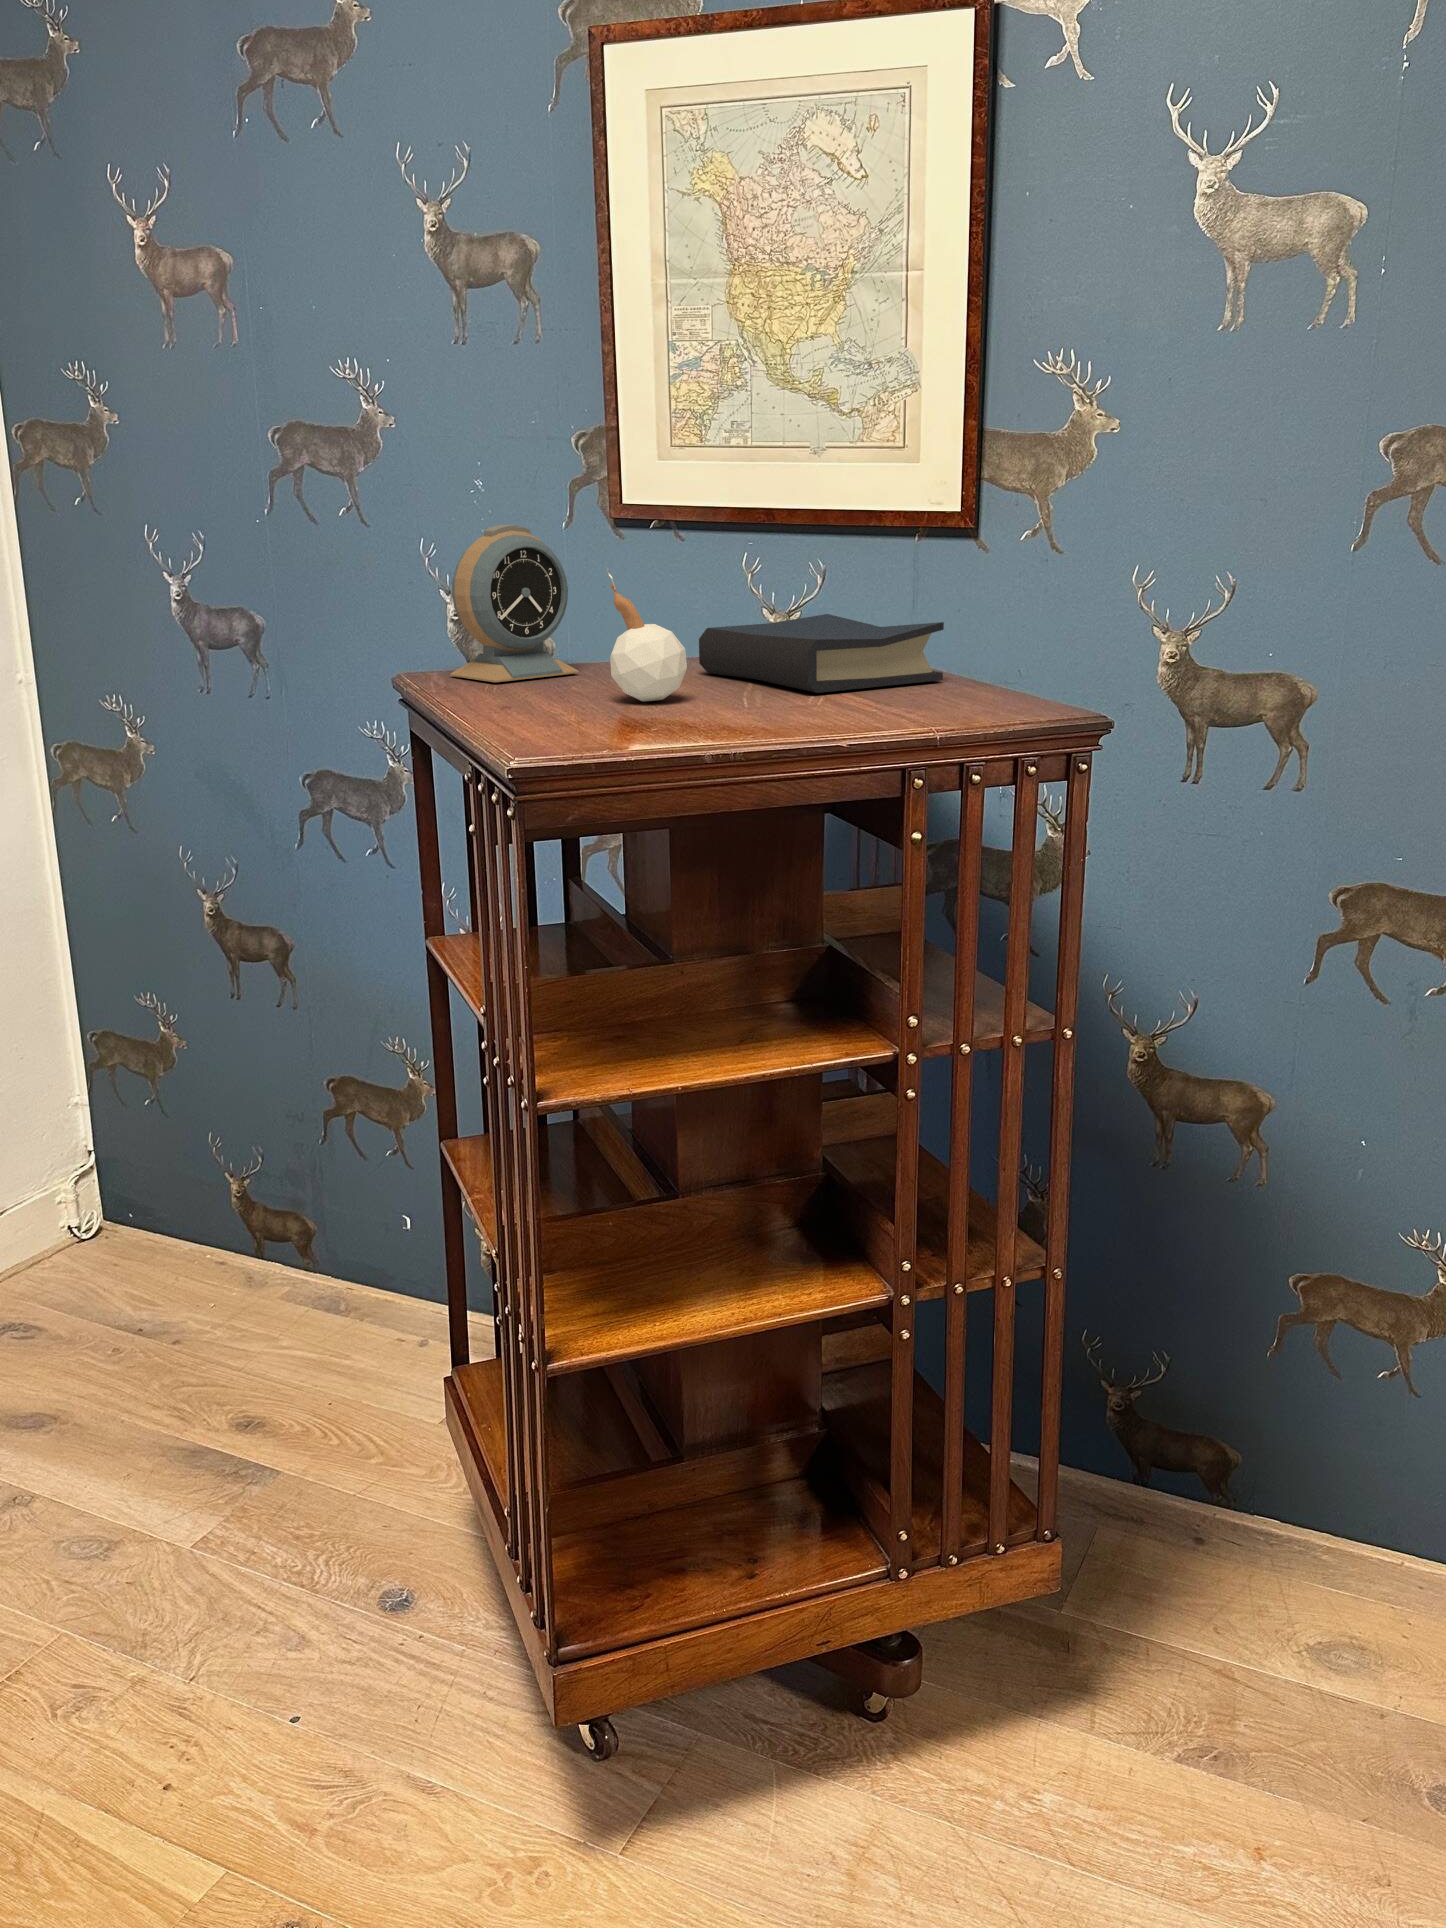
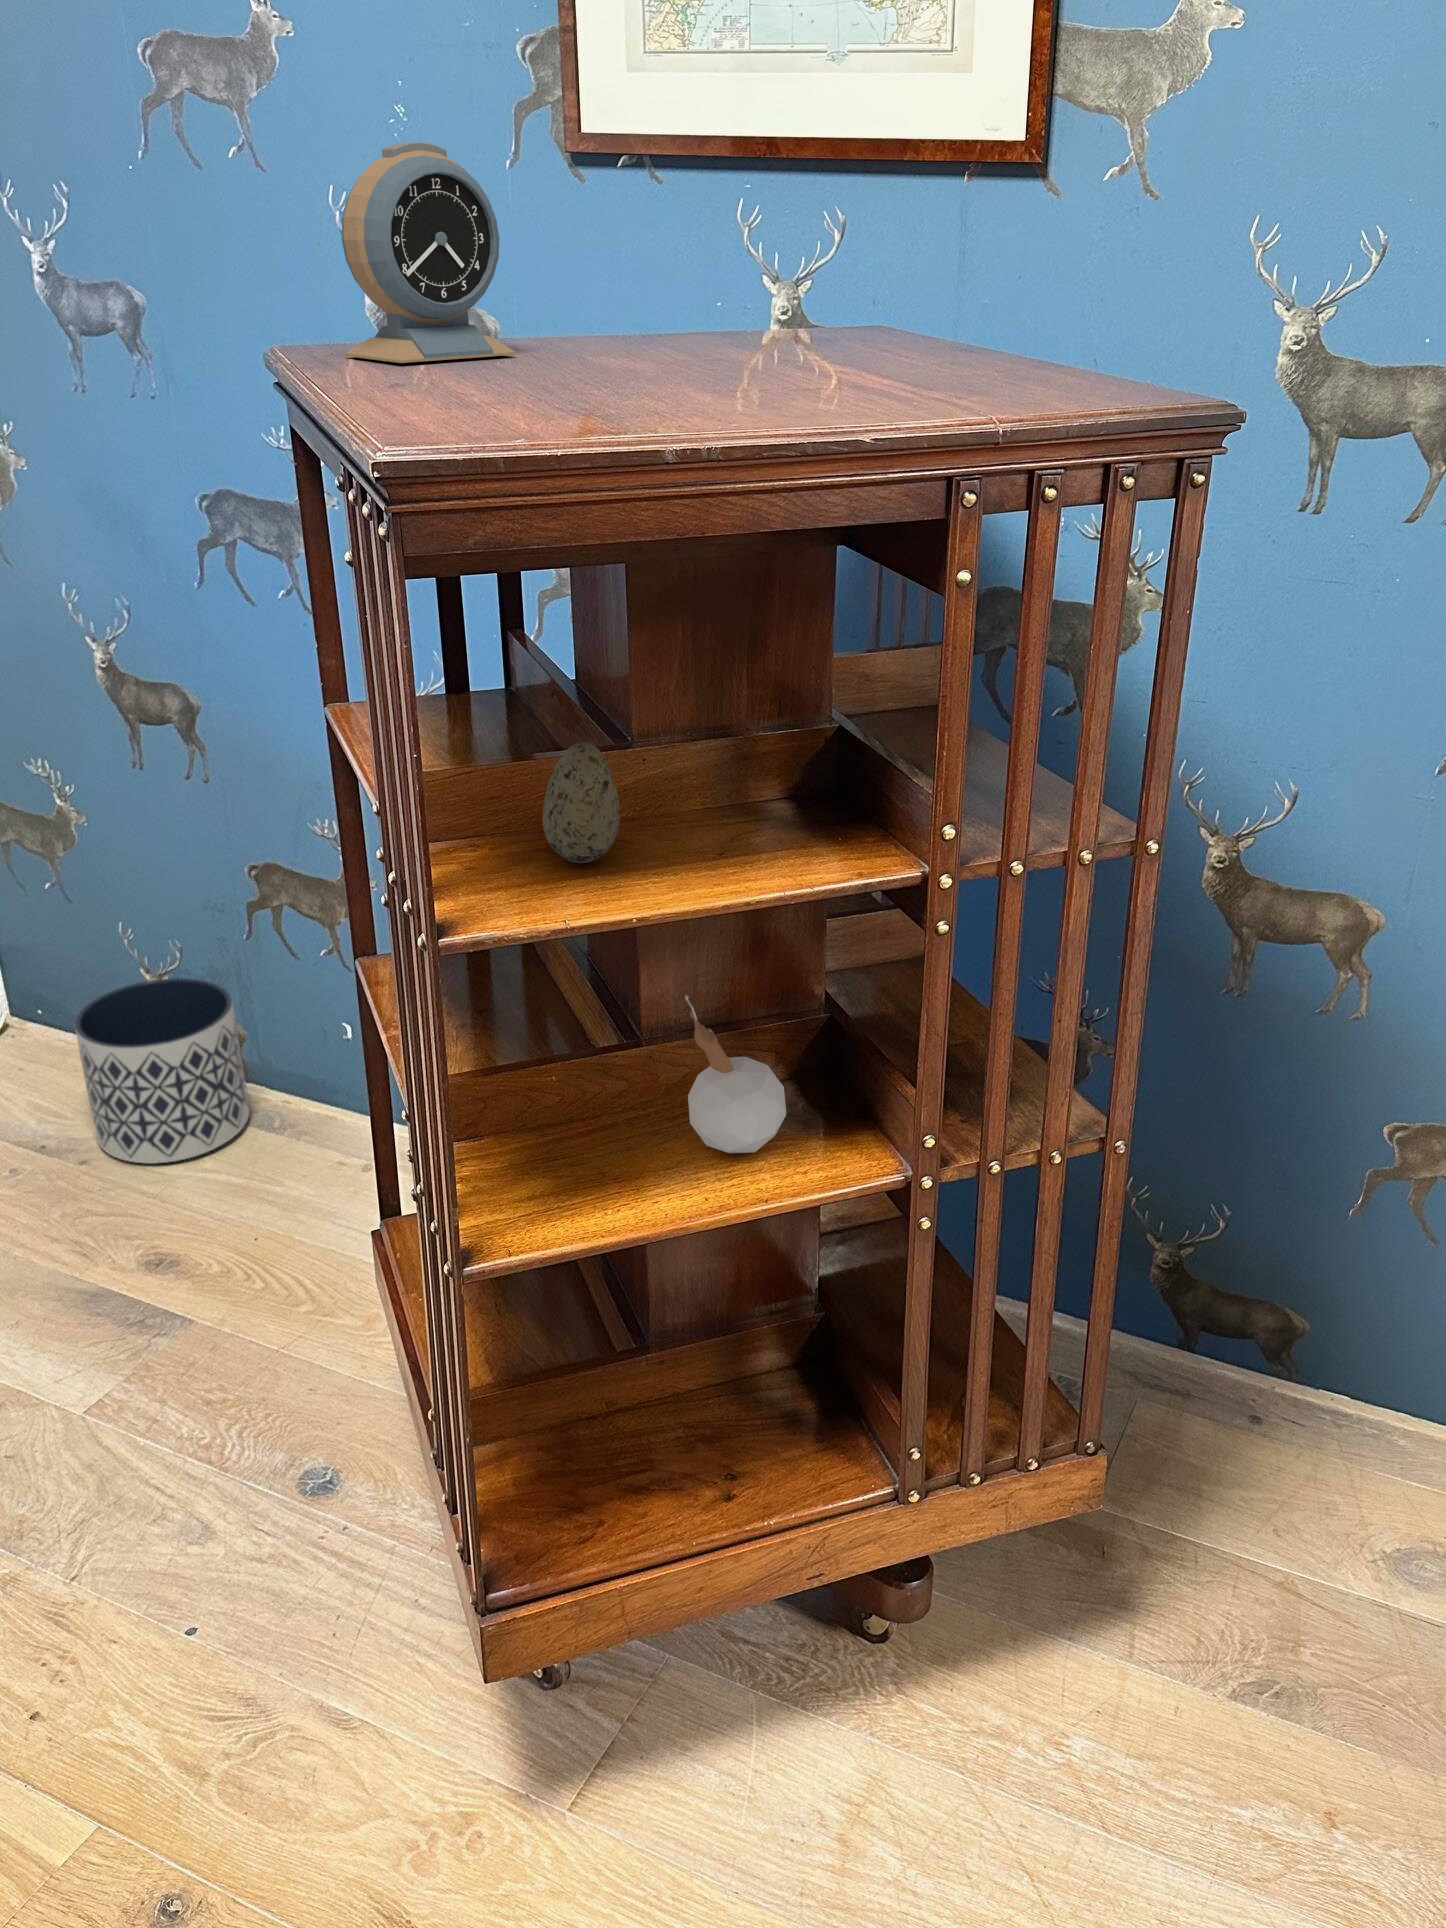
candle: present [606,569,687,701] -> present [685,995,786,1153]
hardback book: present [699,614,944,693] -> none [674,281,1003,378]
decorative egg: none [607,961,665,1052] -> present [543,742,620,863]
planter: none [173,1180,319,1343] -> present [74,978,249,1164]

